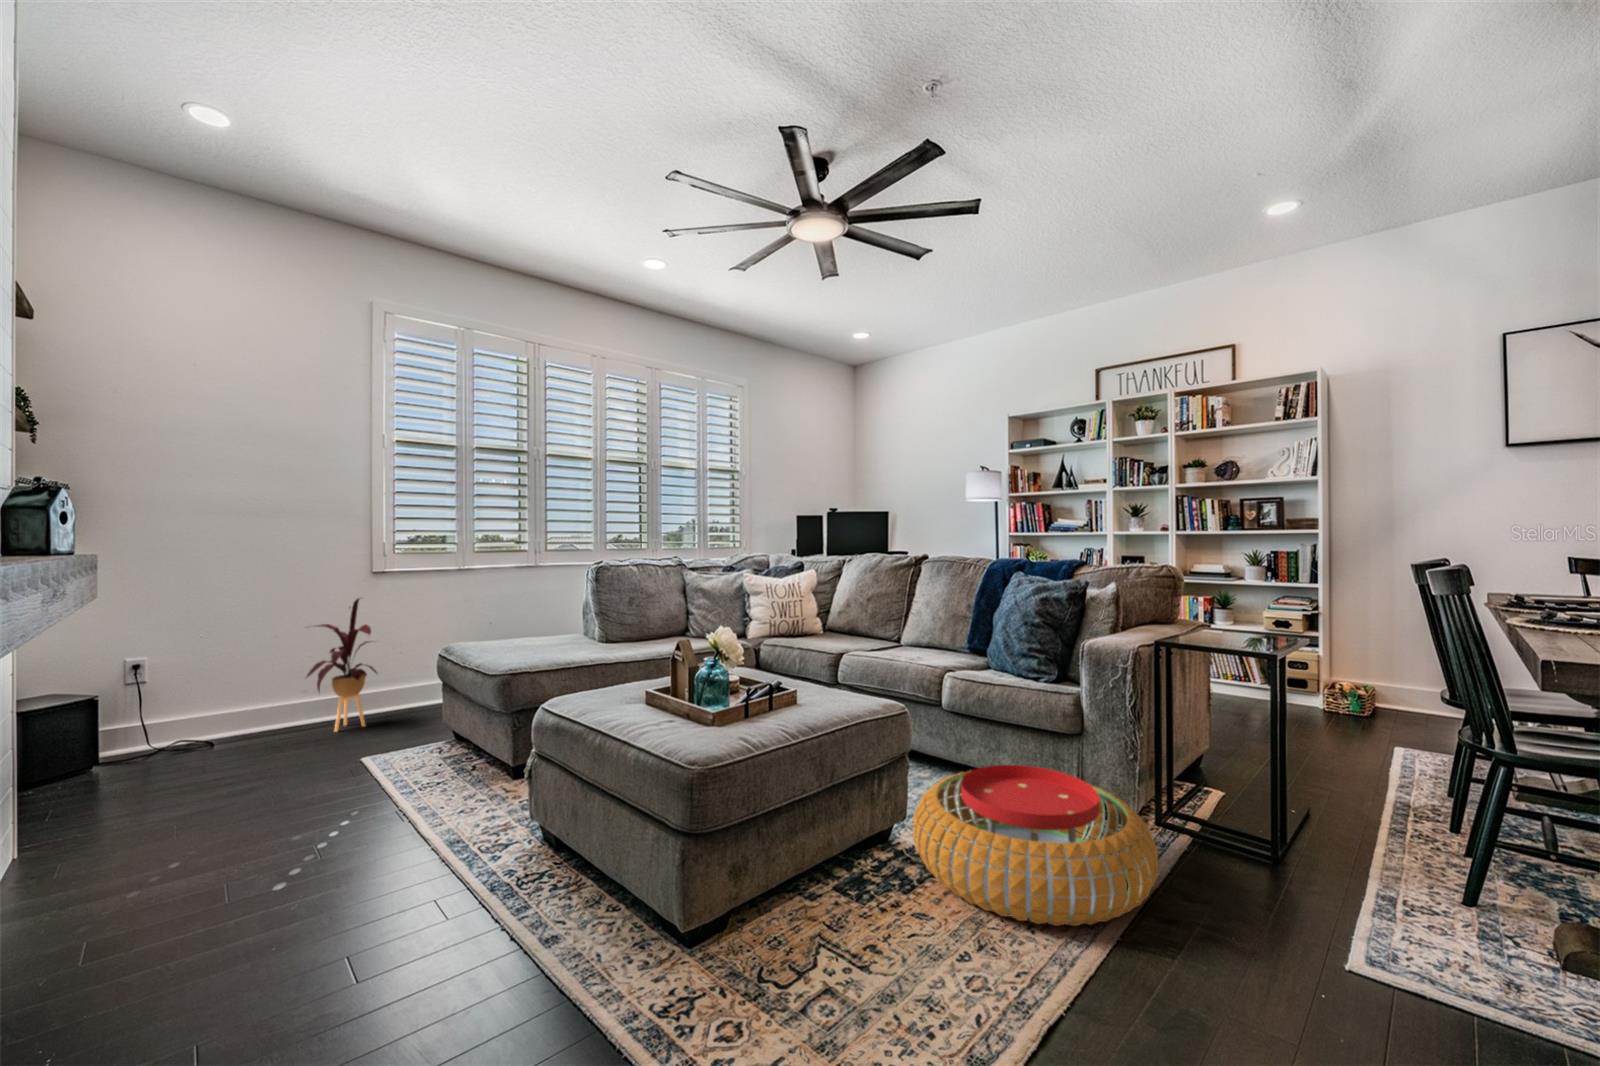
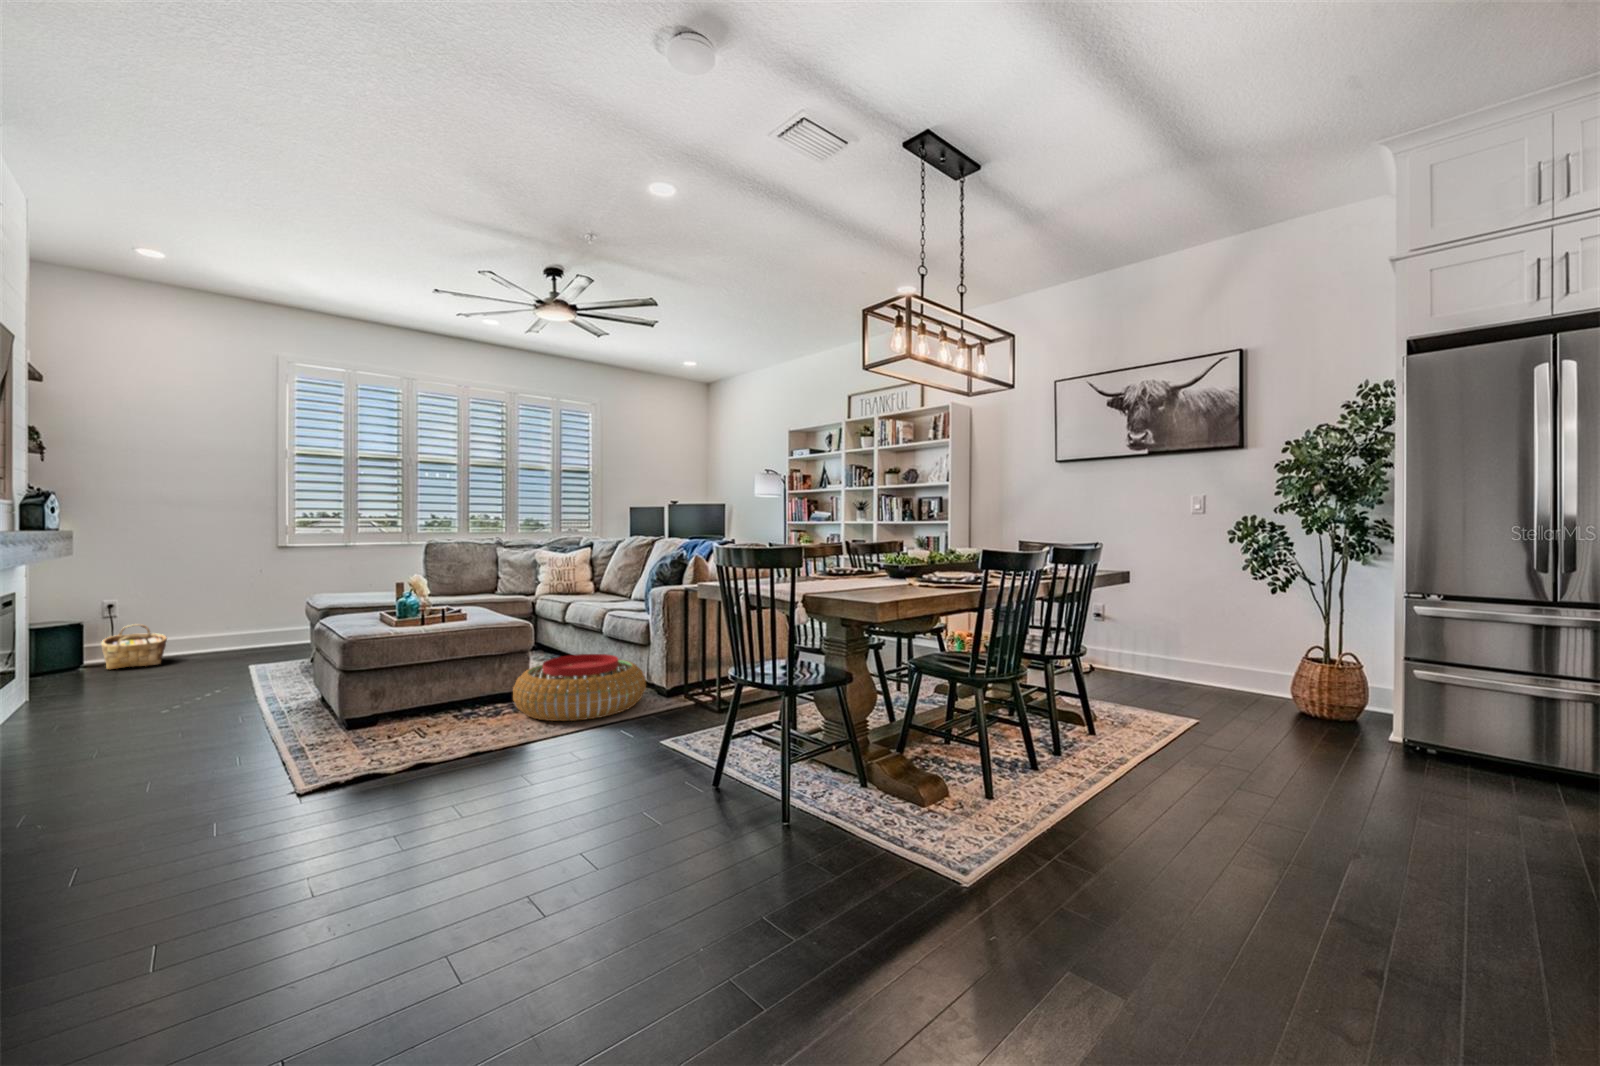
house plant: present [307,599,377,732] -> none [221,564,279,654]
woven basket: none [125,692,223,770] -> present [101,624,167,669]

